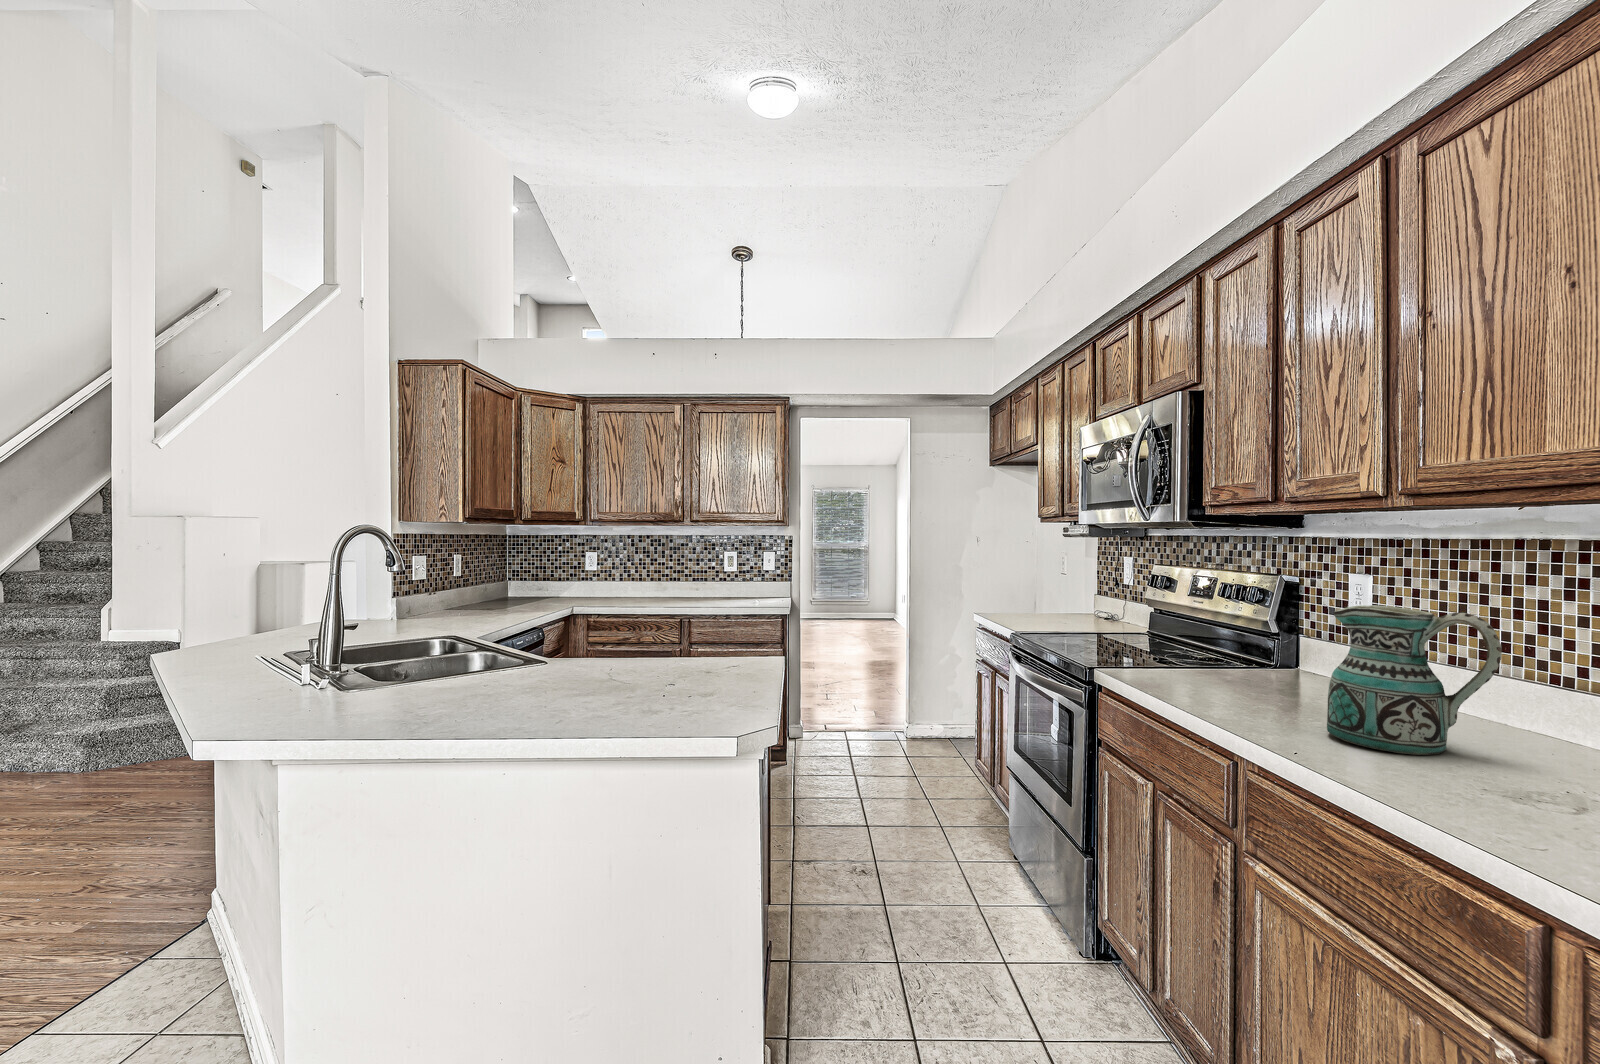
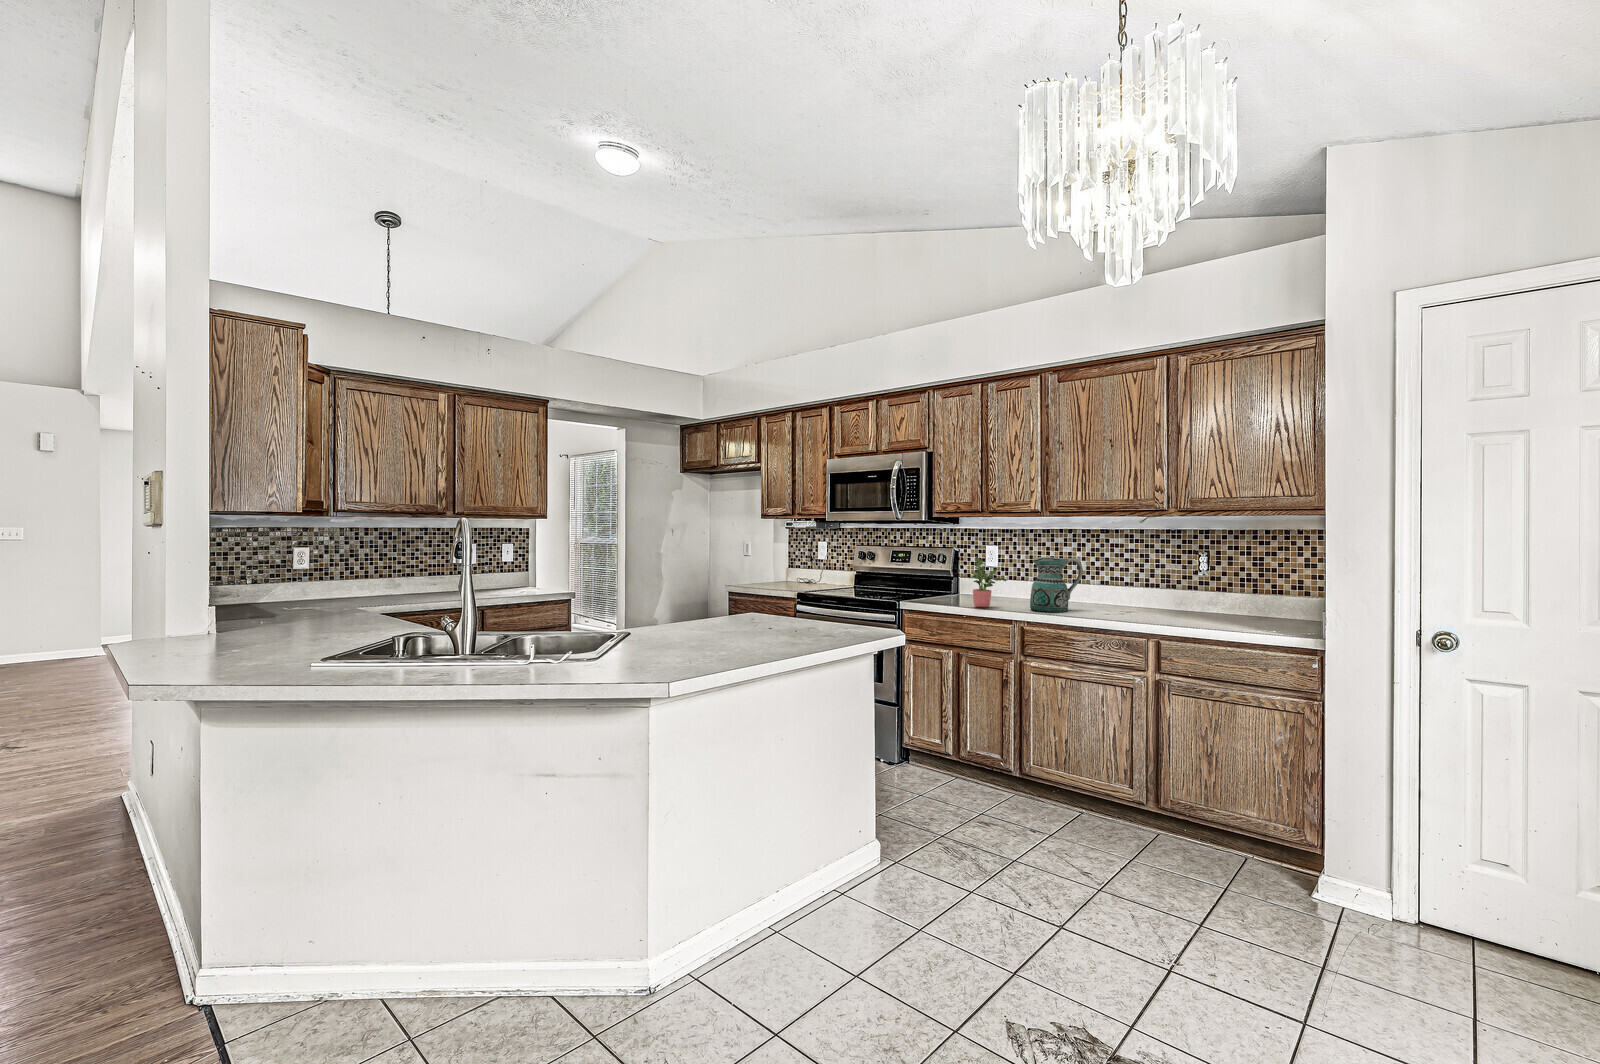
potted plant: none [1197,593,1300,706] -> present [972,556,1007,607]

